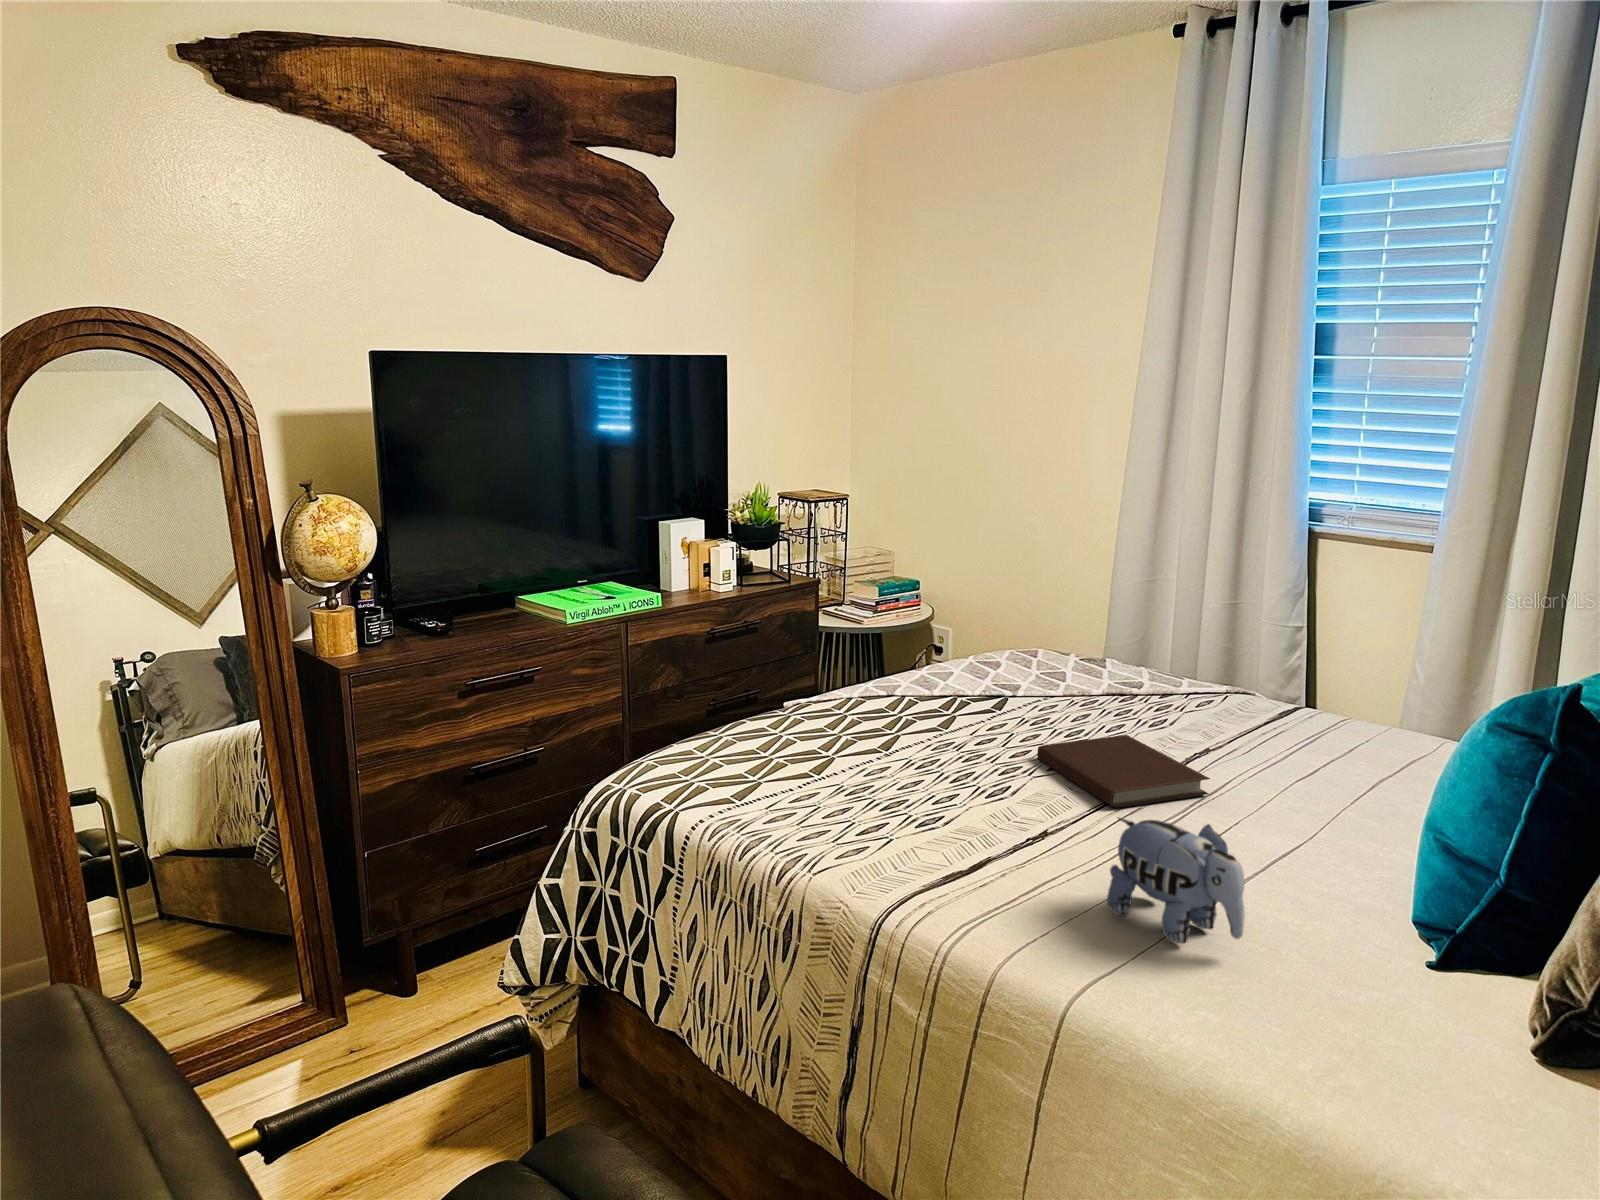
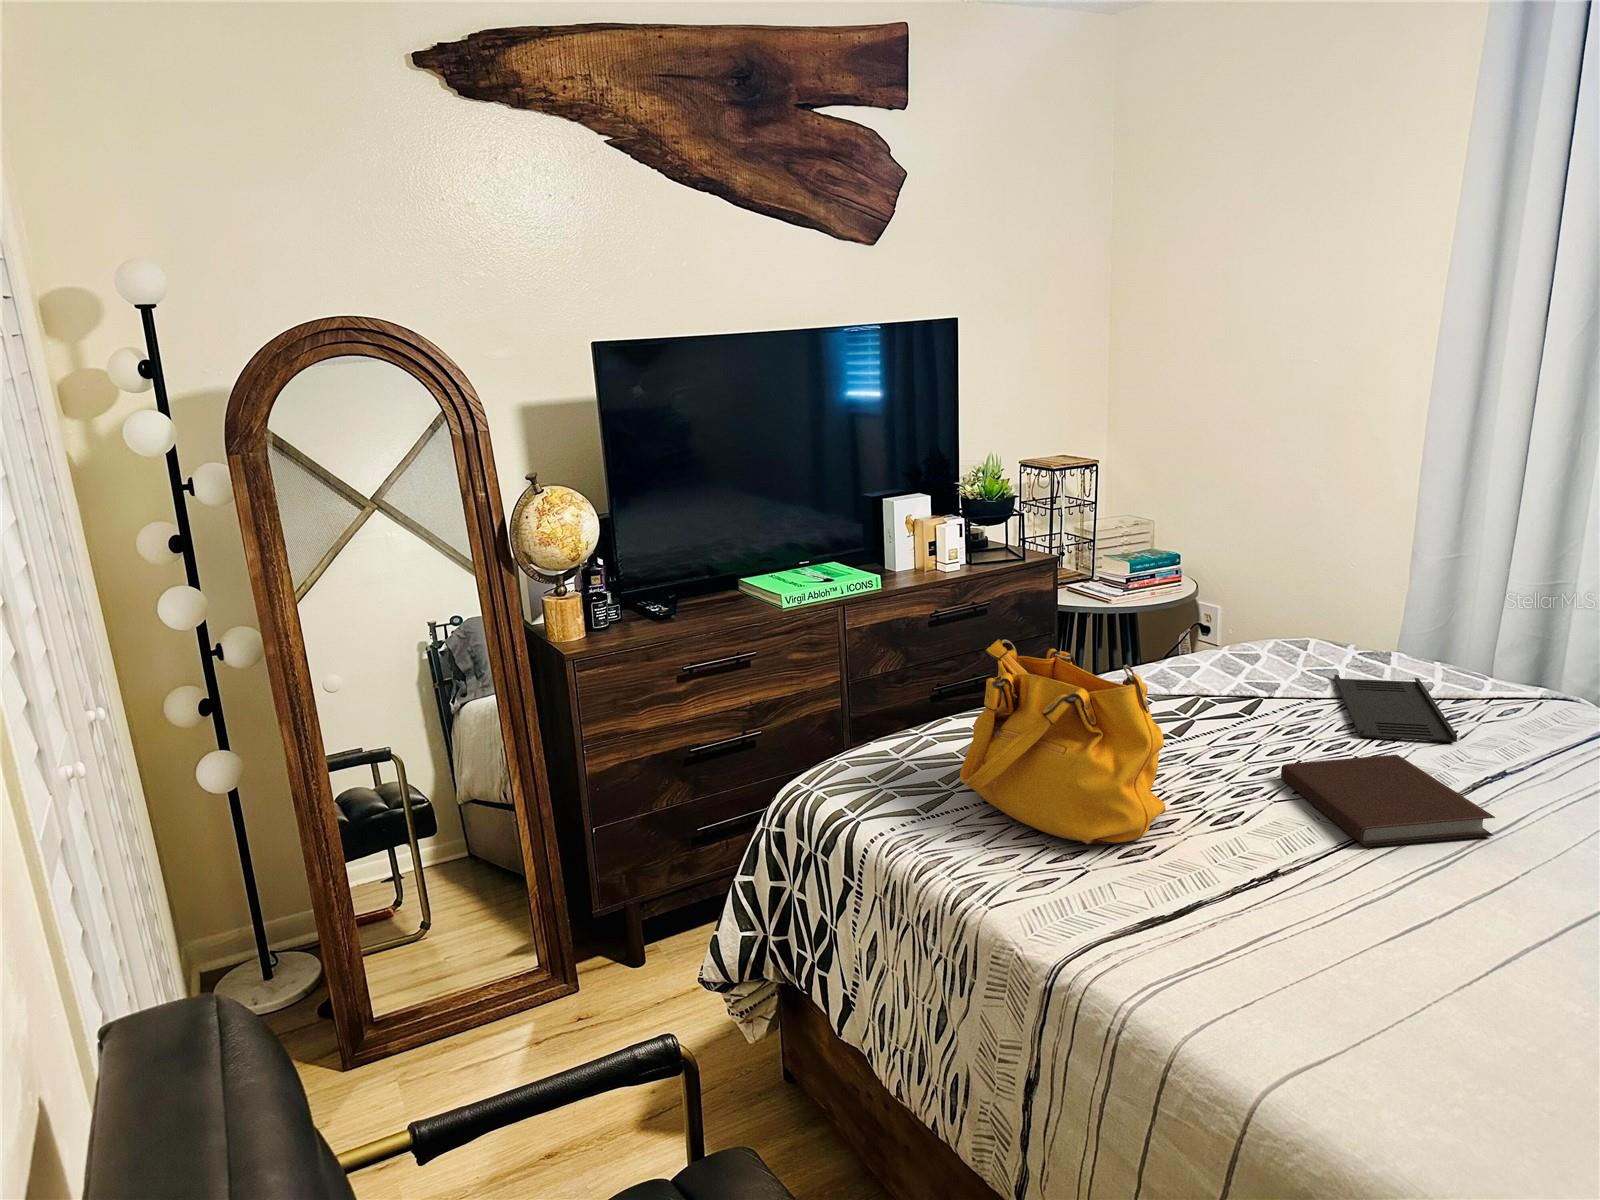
handbag: none [770,638,950,818] -> present [960,639,1166,844]
tray: none [1063,676,1168,725] -> present [1334,675,1457,742]
plush toy: present [1107,818,1245,943] -> none [1328,871,1499,1034]

